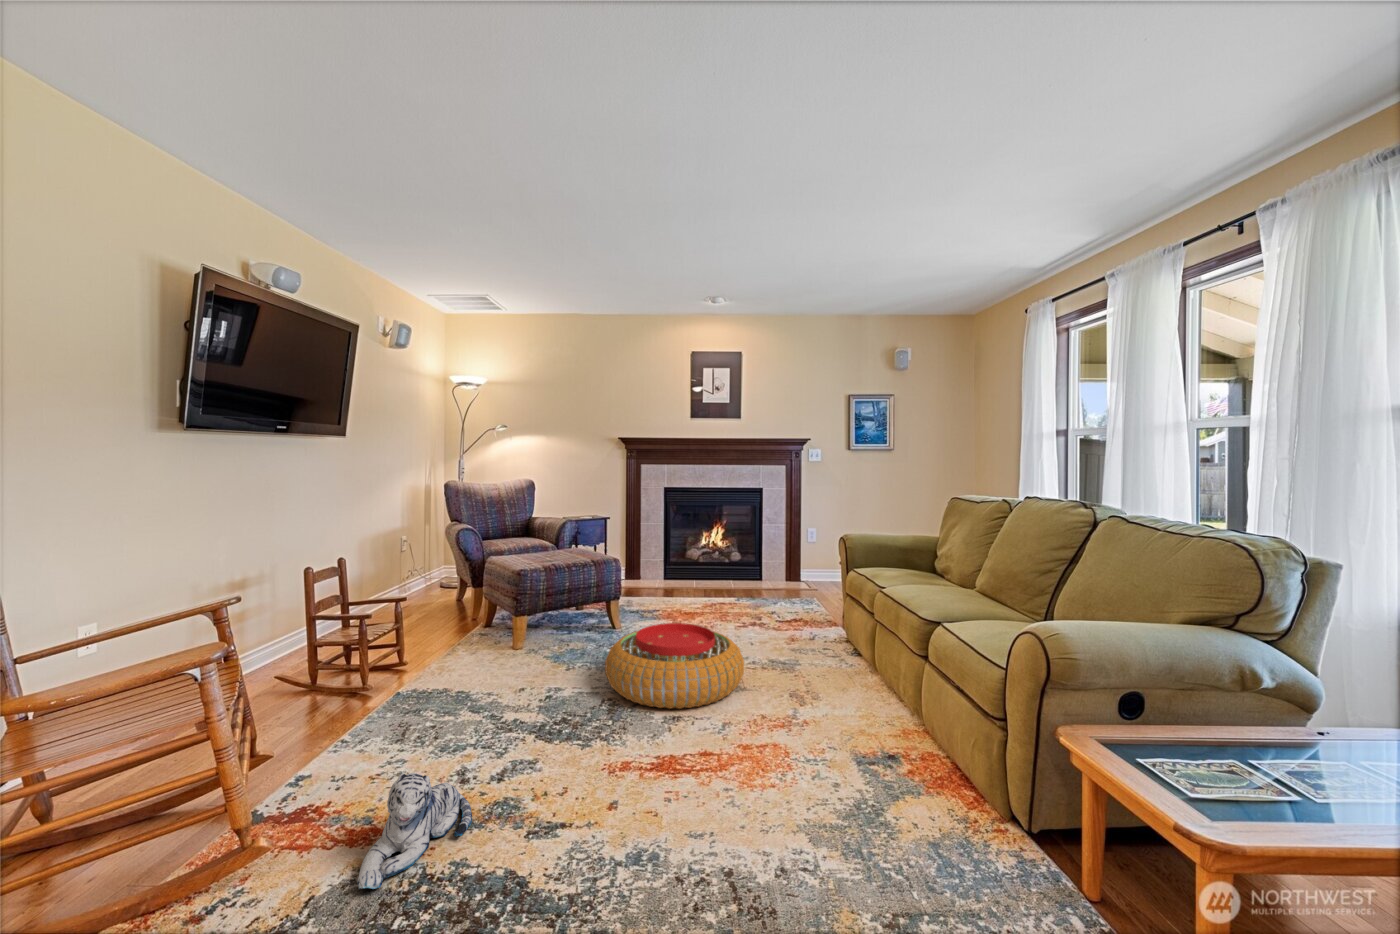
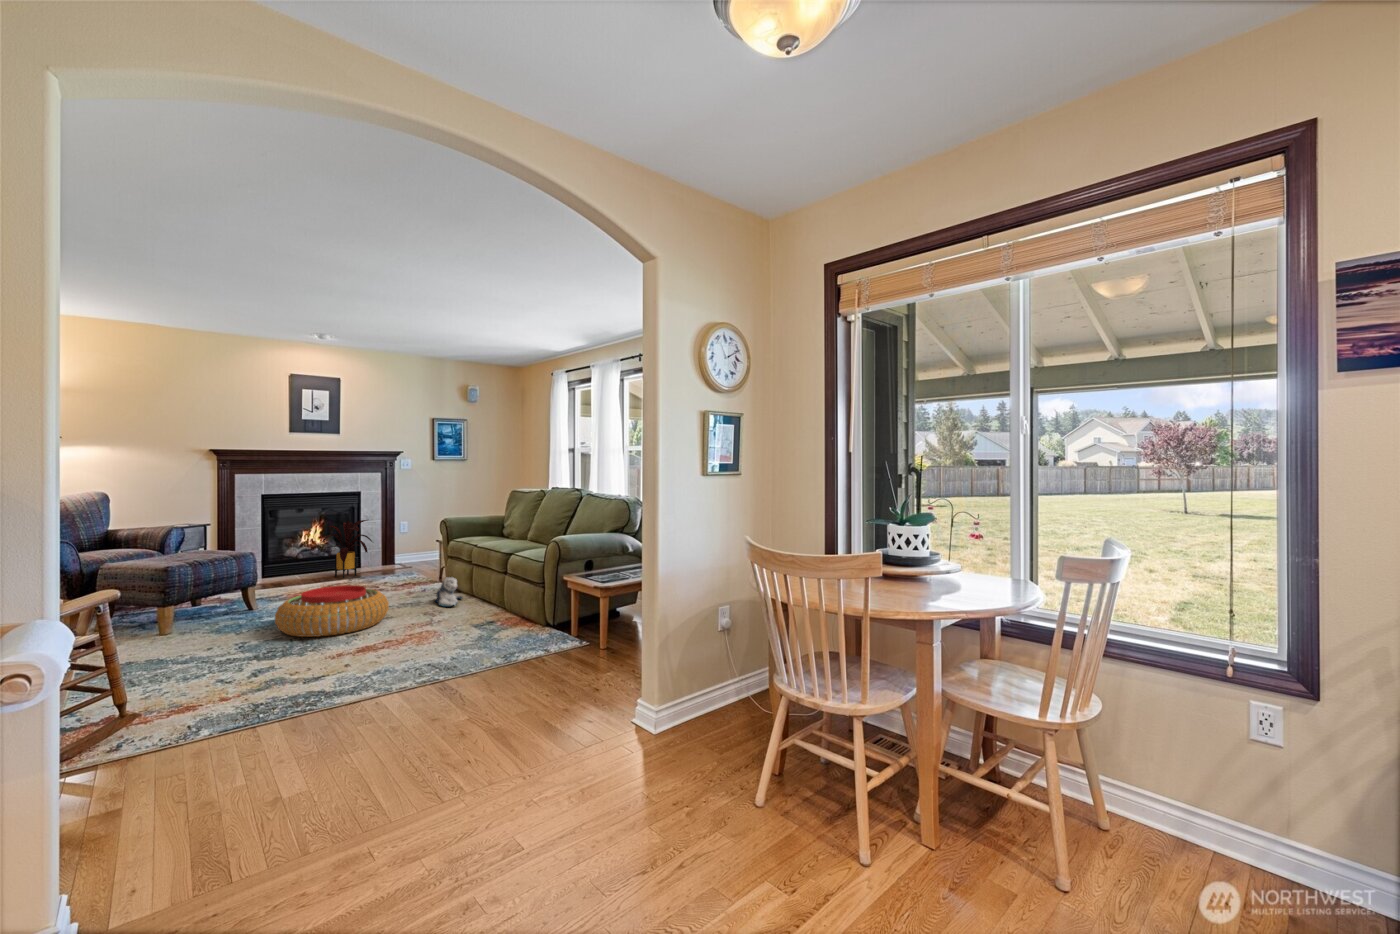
house plant: none [713,524,773,593] -> present [322,520,372,578]
plush toy: present [357,773,472,889] -> present [435,577,462,607]

